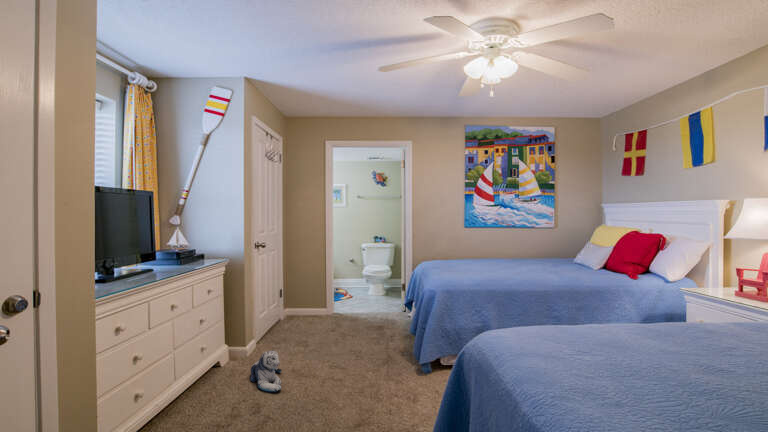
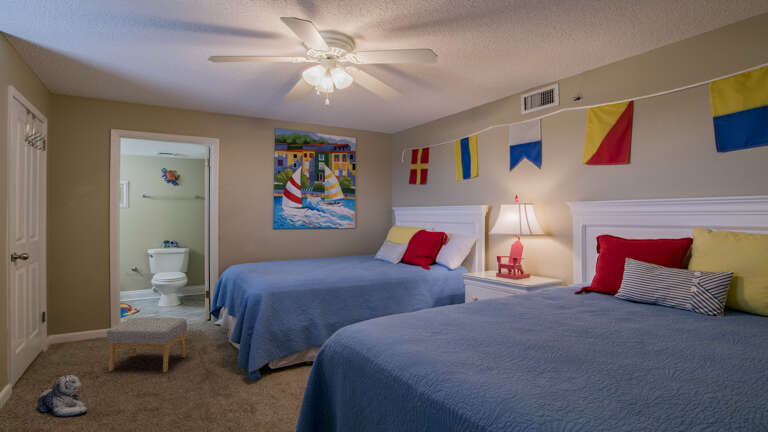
footstool: none [312,302,378,361] -> present [107,317,187,372]

